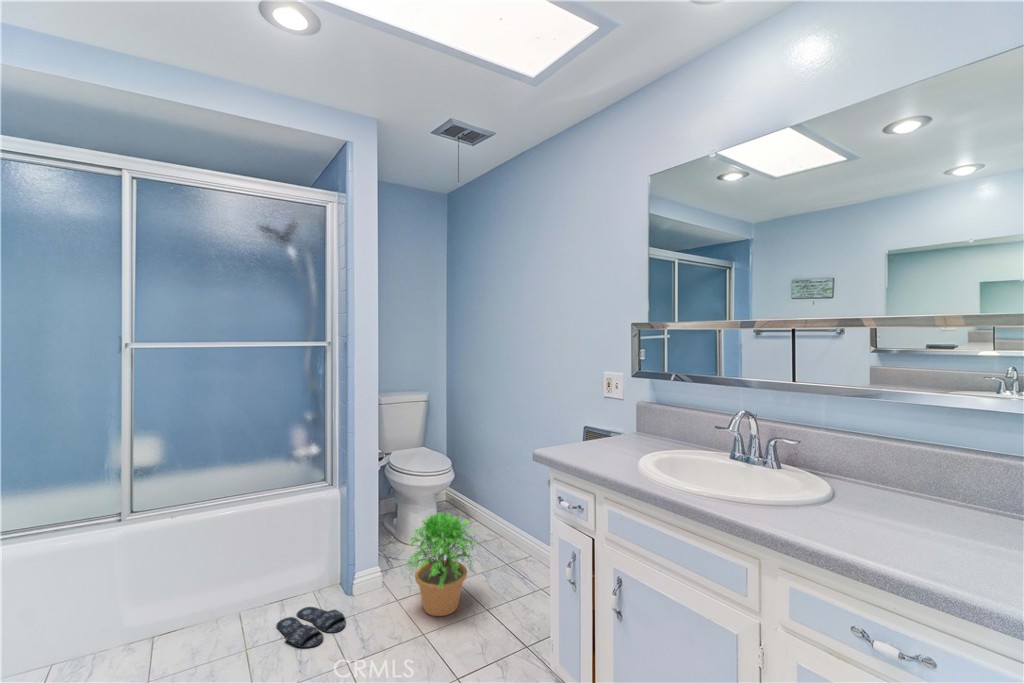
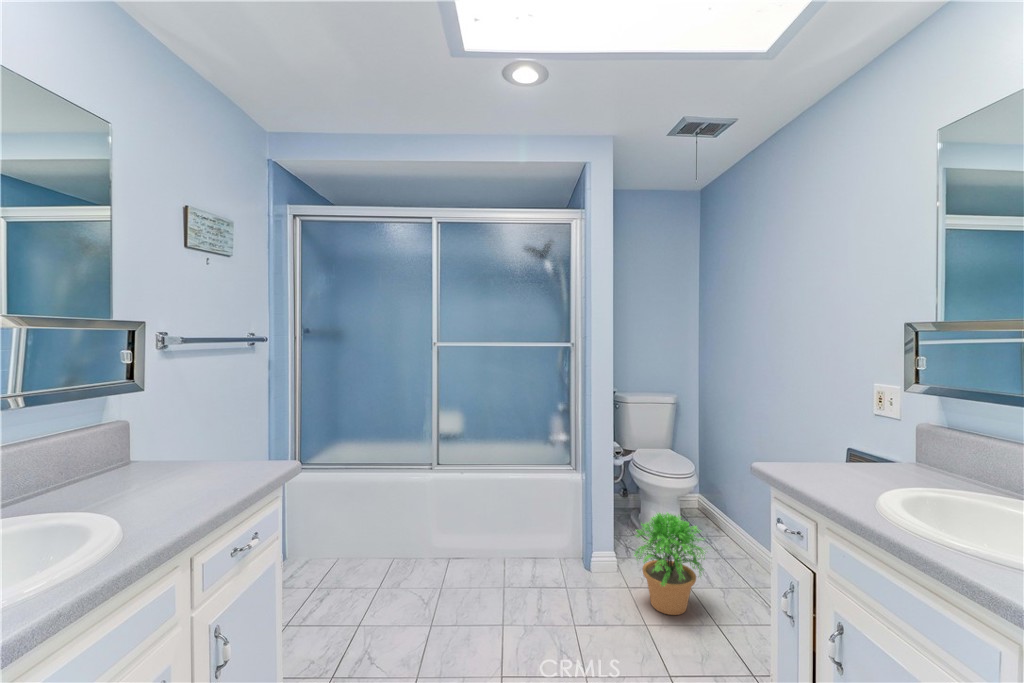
slippers: present [277,607,346,648] -> none [528,569,580,601]

